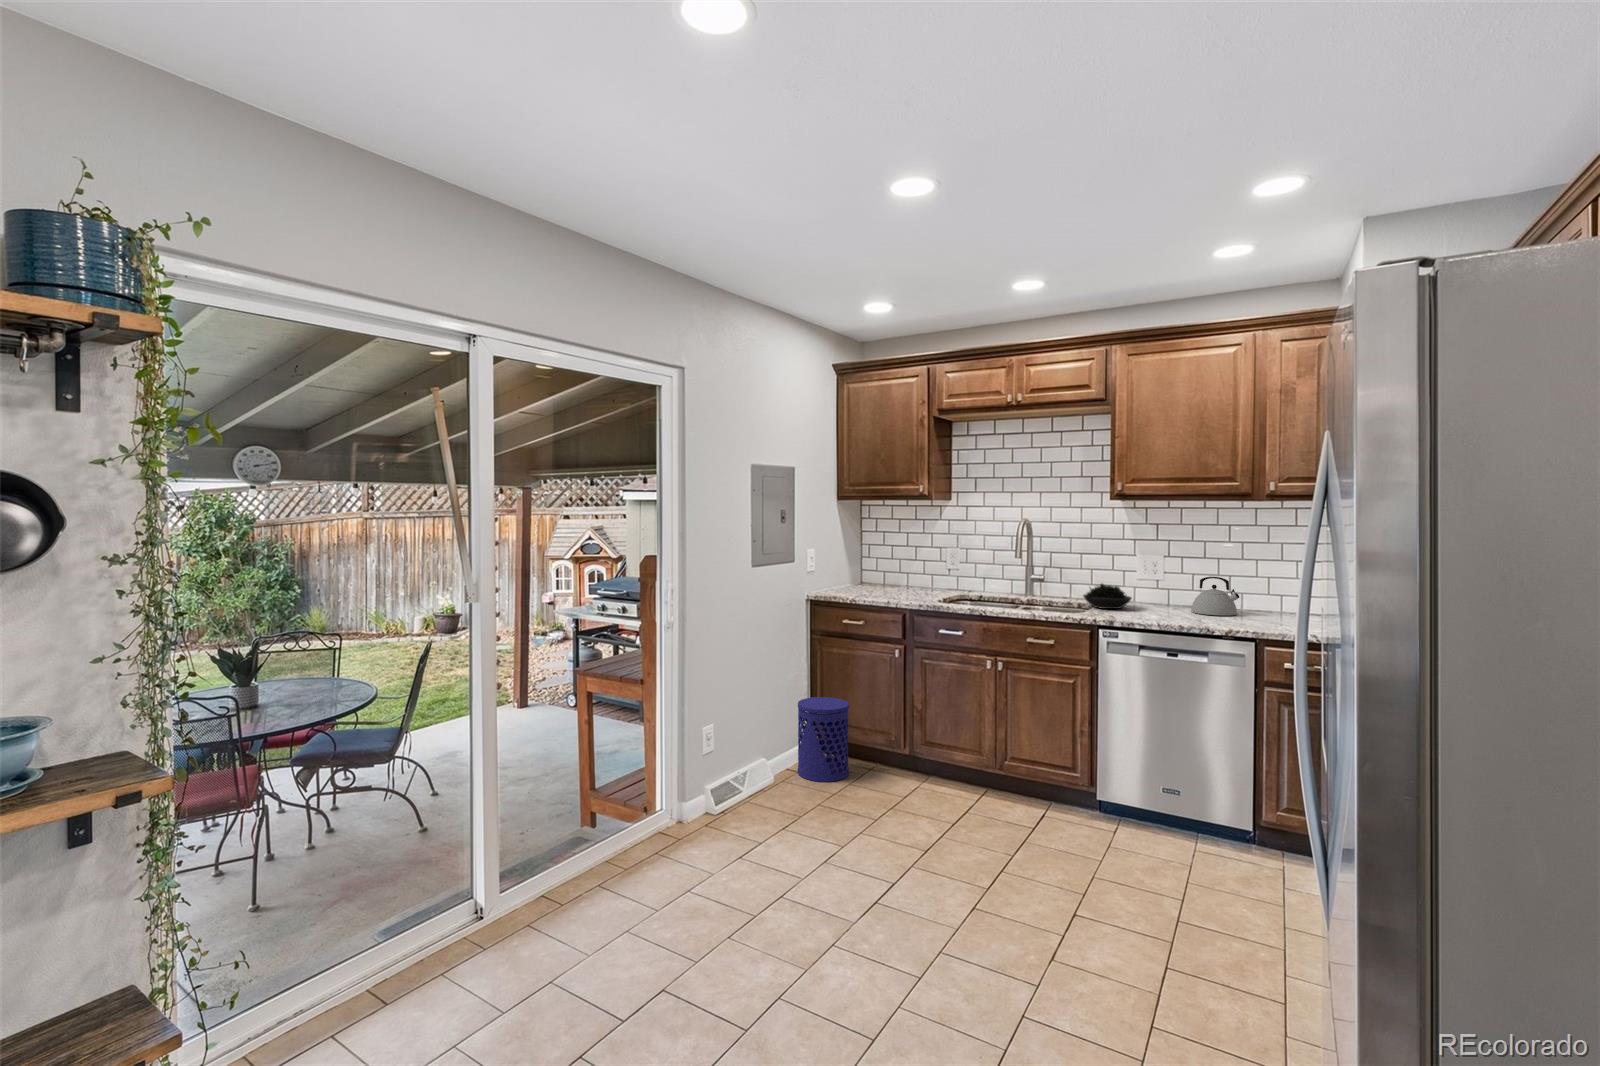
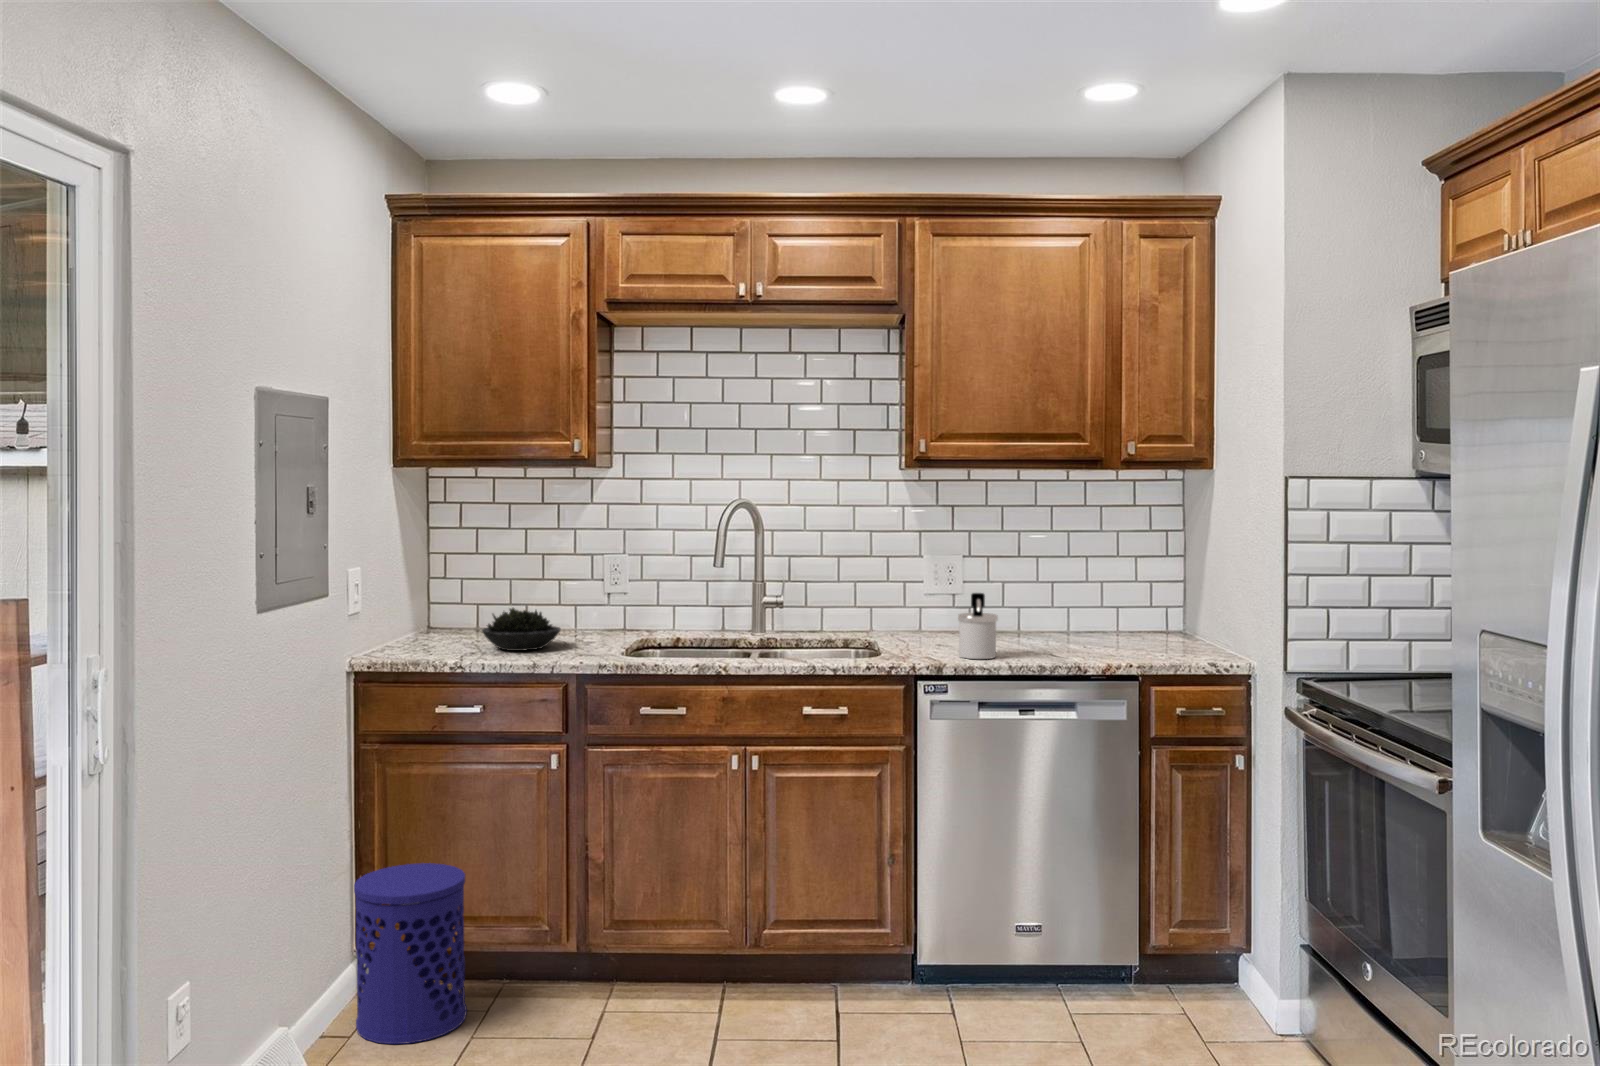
kettle: present [1191,577,1239,616] -> none [1007,586,1073,645]
soap dispenser: none [1138,578,1165,620] -> present [958,593,998,659]
succulent plant: present [1083,584,1131,609] -> present [482,608,560,651]

